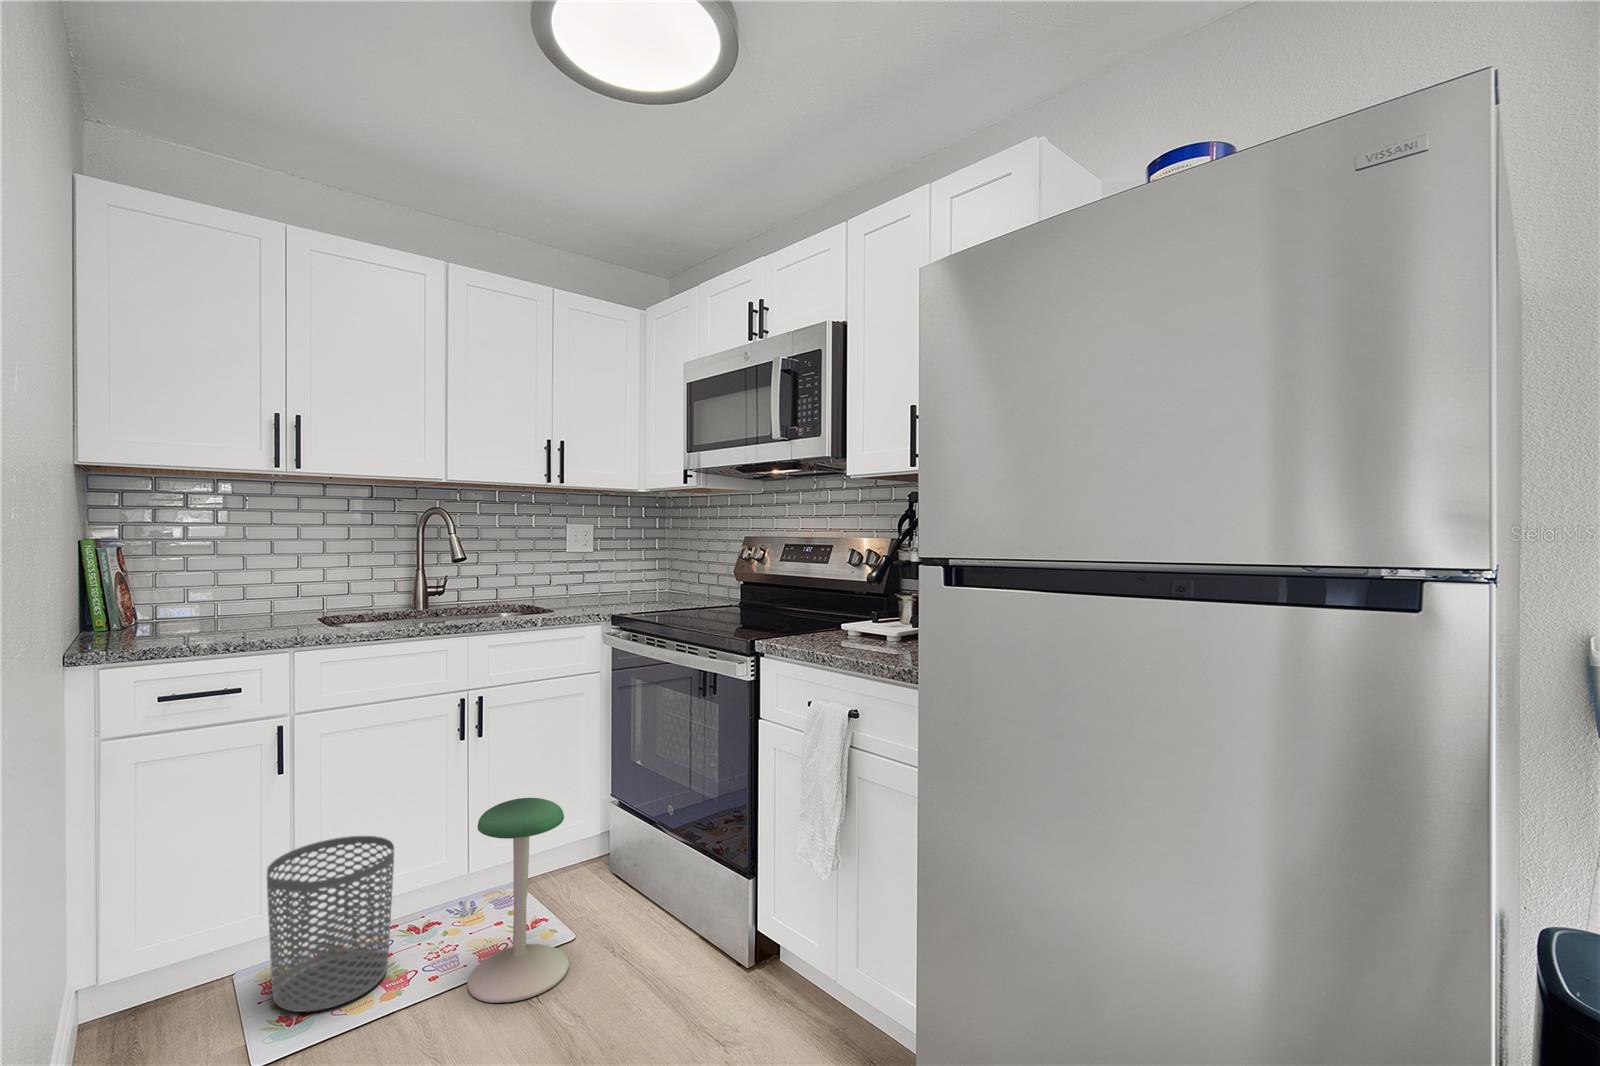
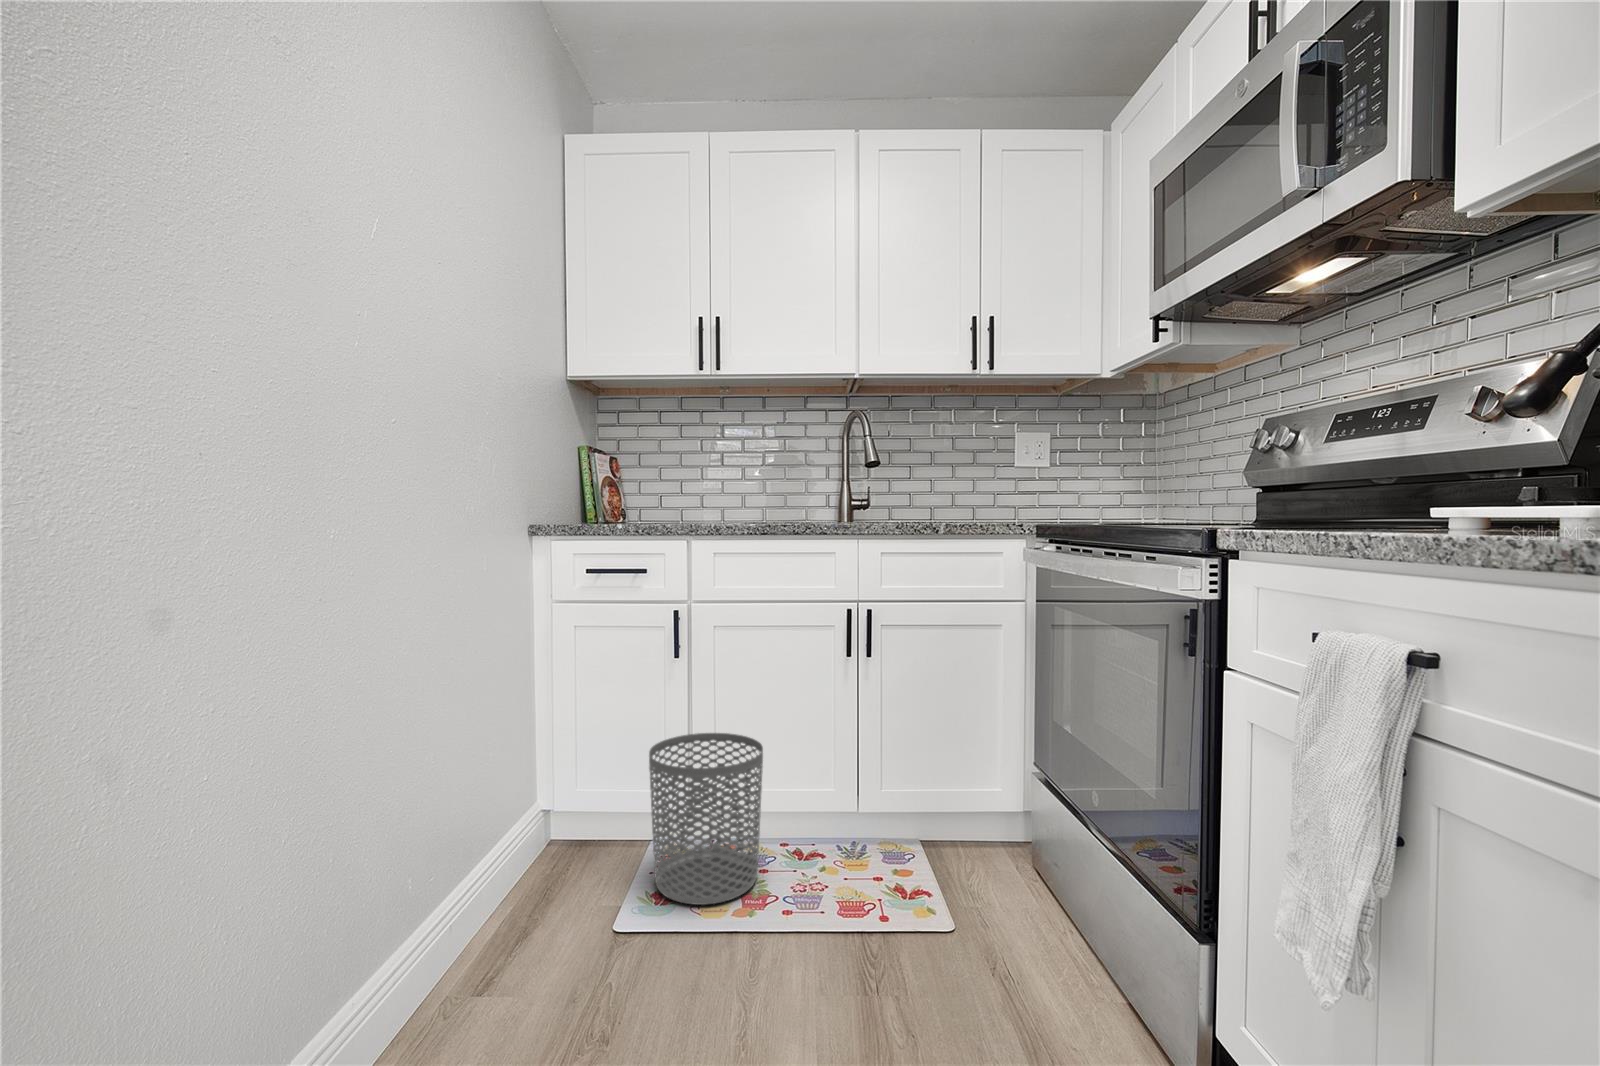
stool: present [467,798,569,1003] -> none [809,727,932,985]

